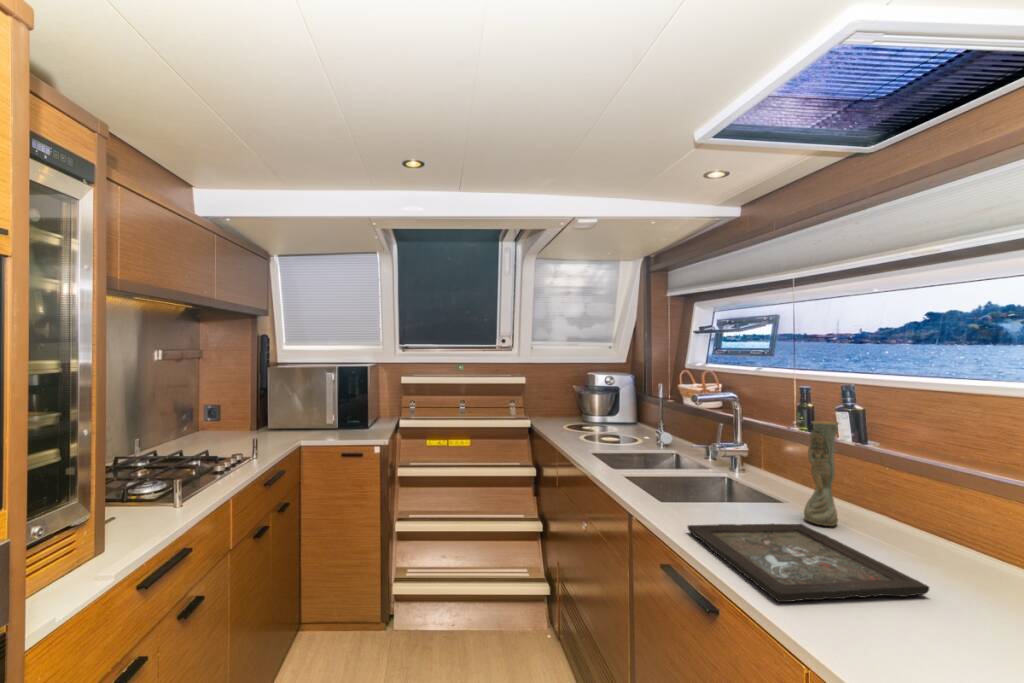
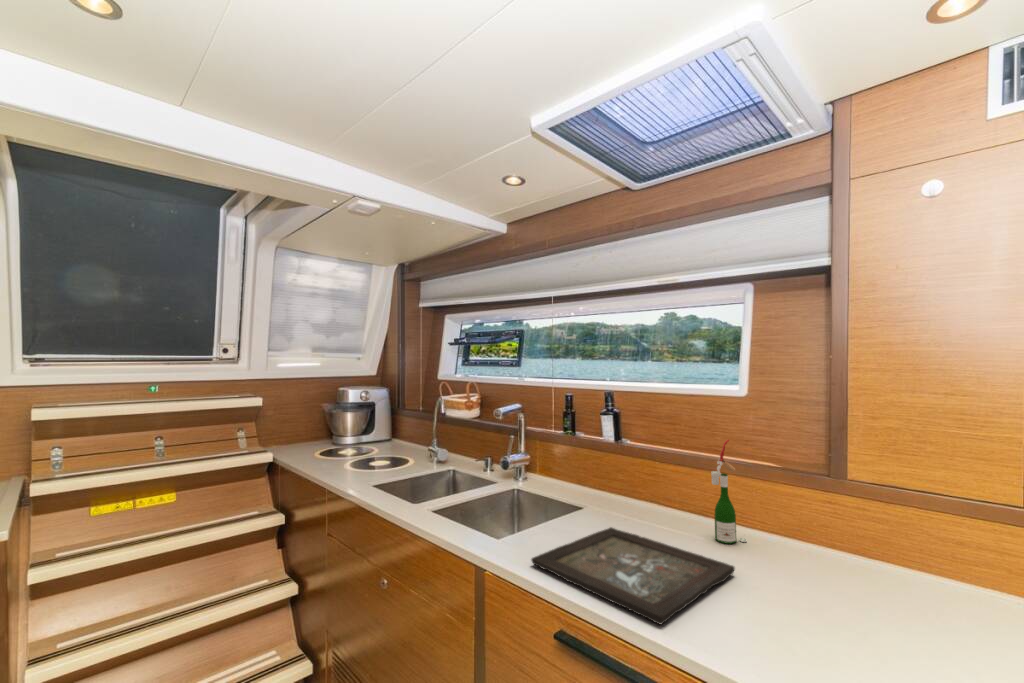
vase: present [804,421,839,526] -> none [603,429,630,523]
wine bottle: none [943,443,994,578] -> present [711,440,747,544]

